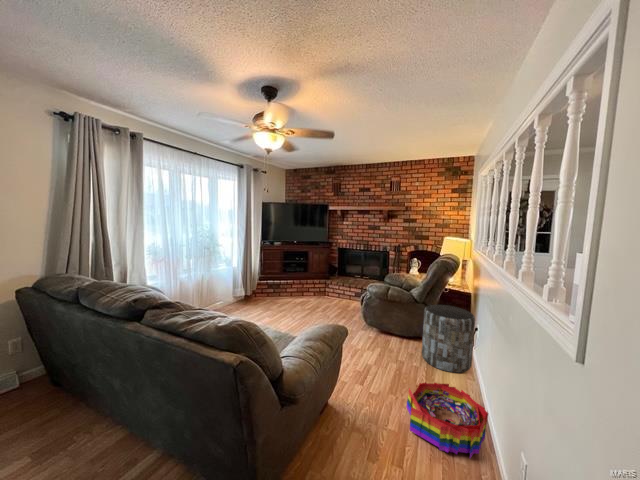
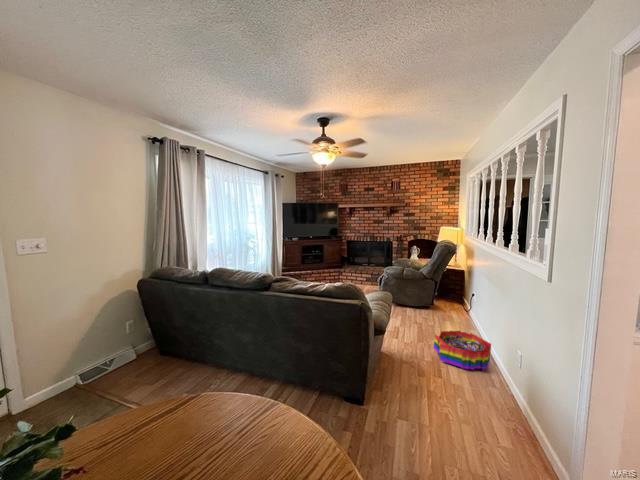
side table: present [422,305,475,373] -> none [433,279,473,327]

